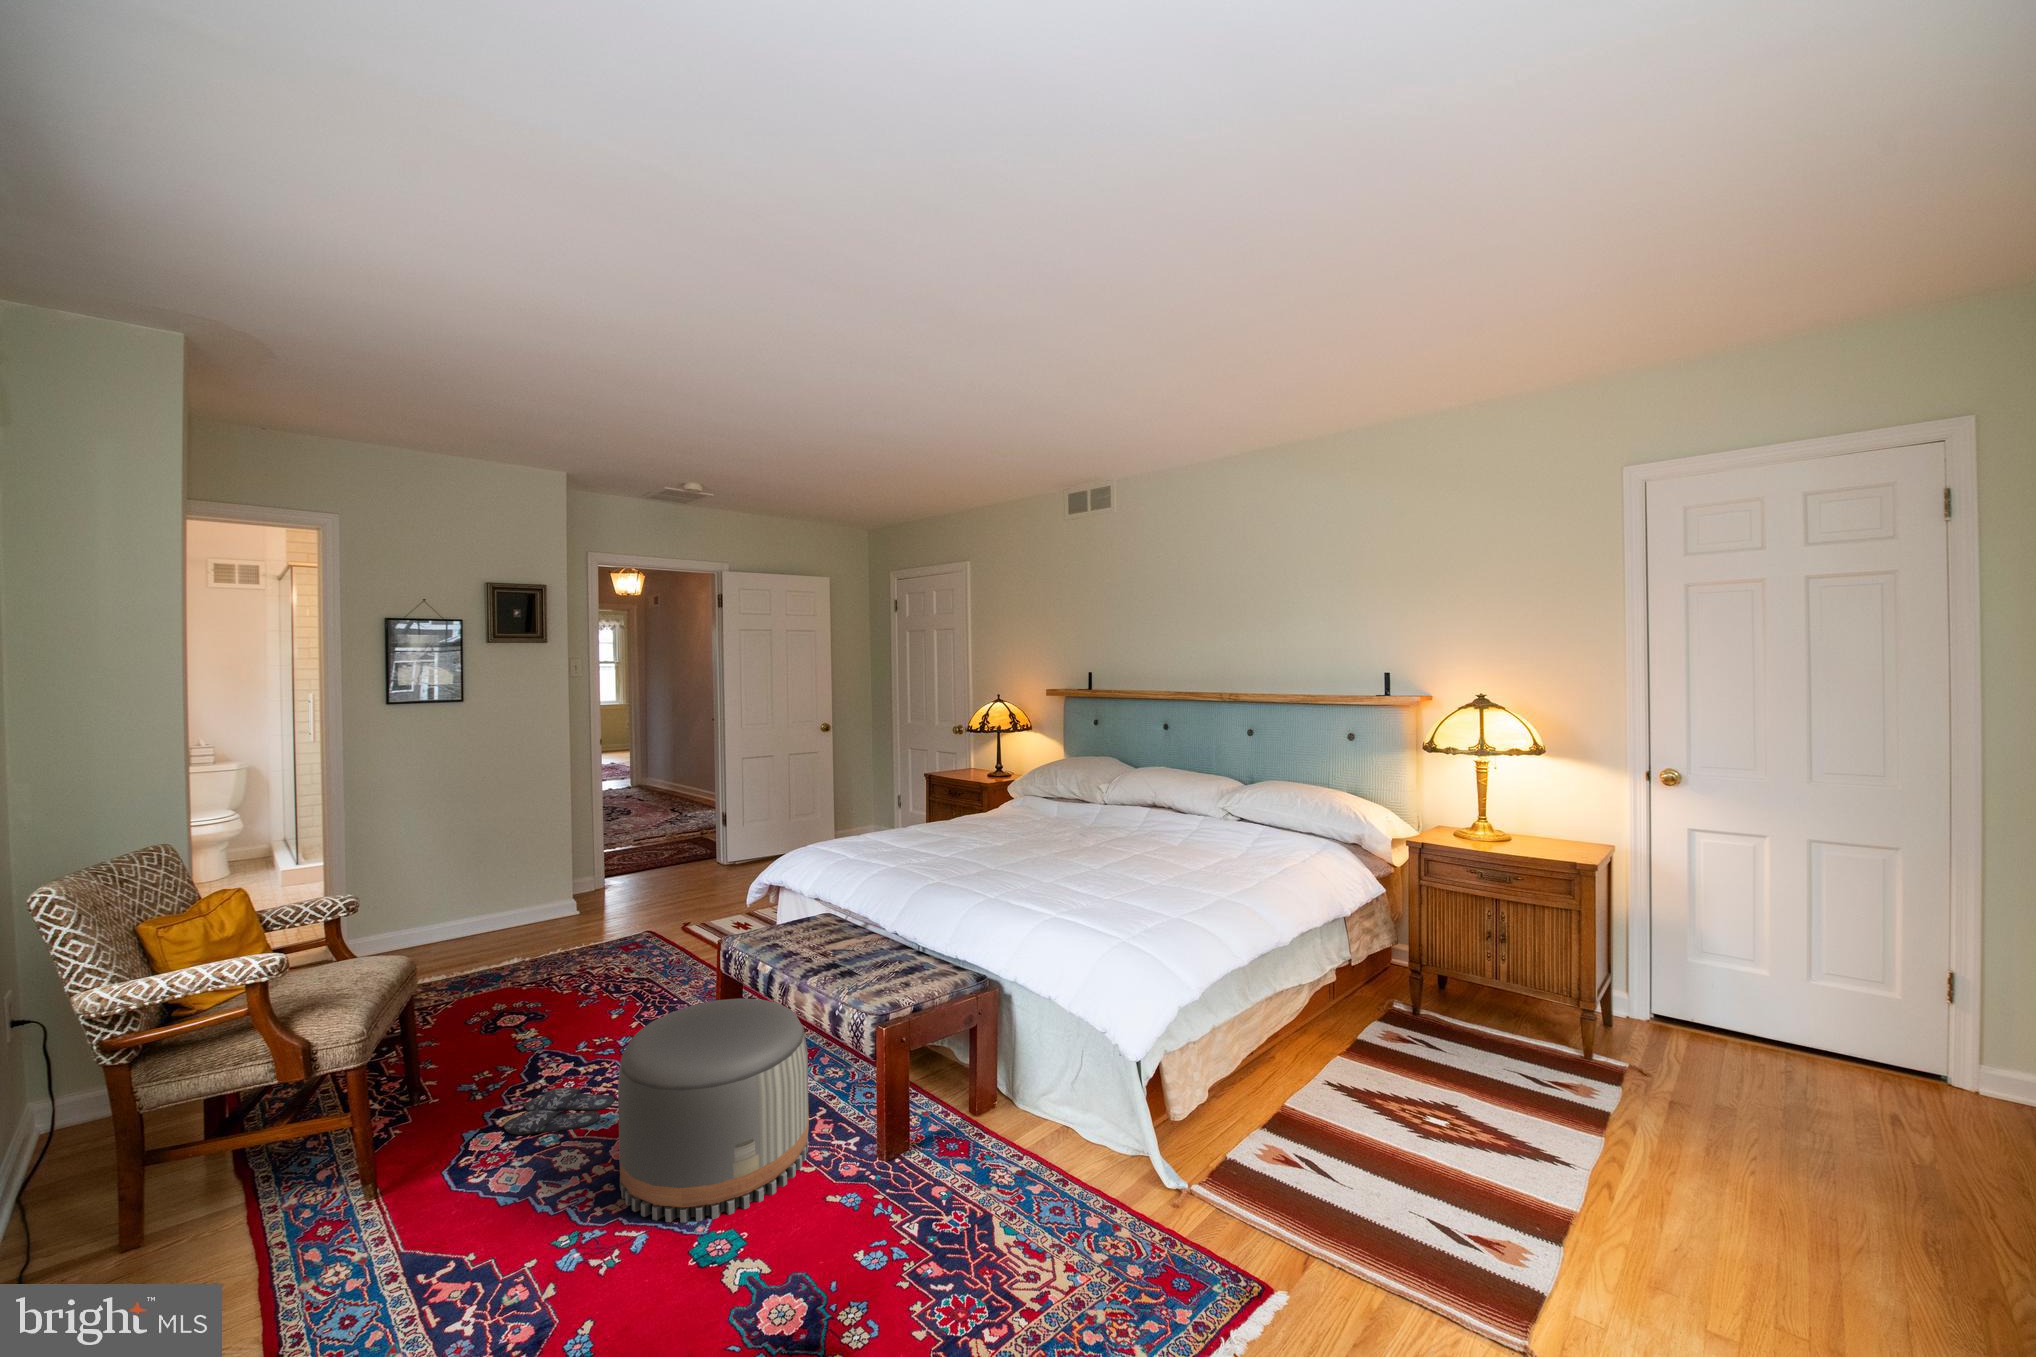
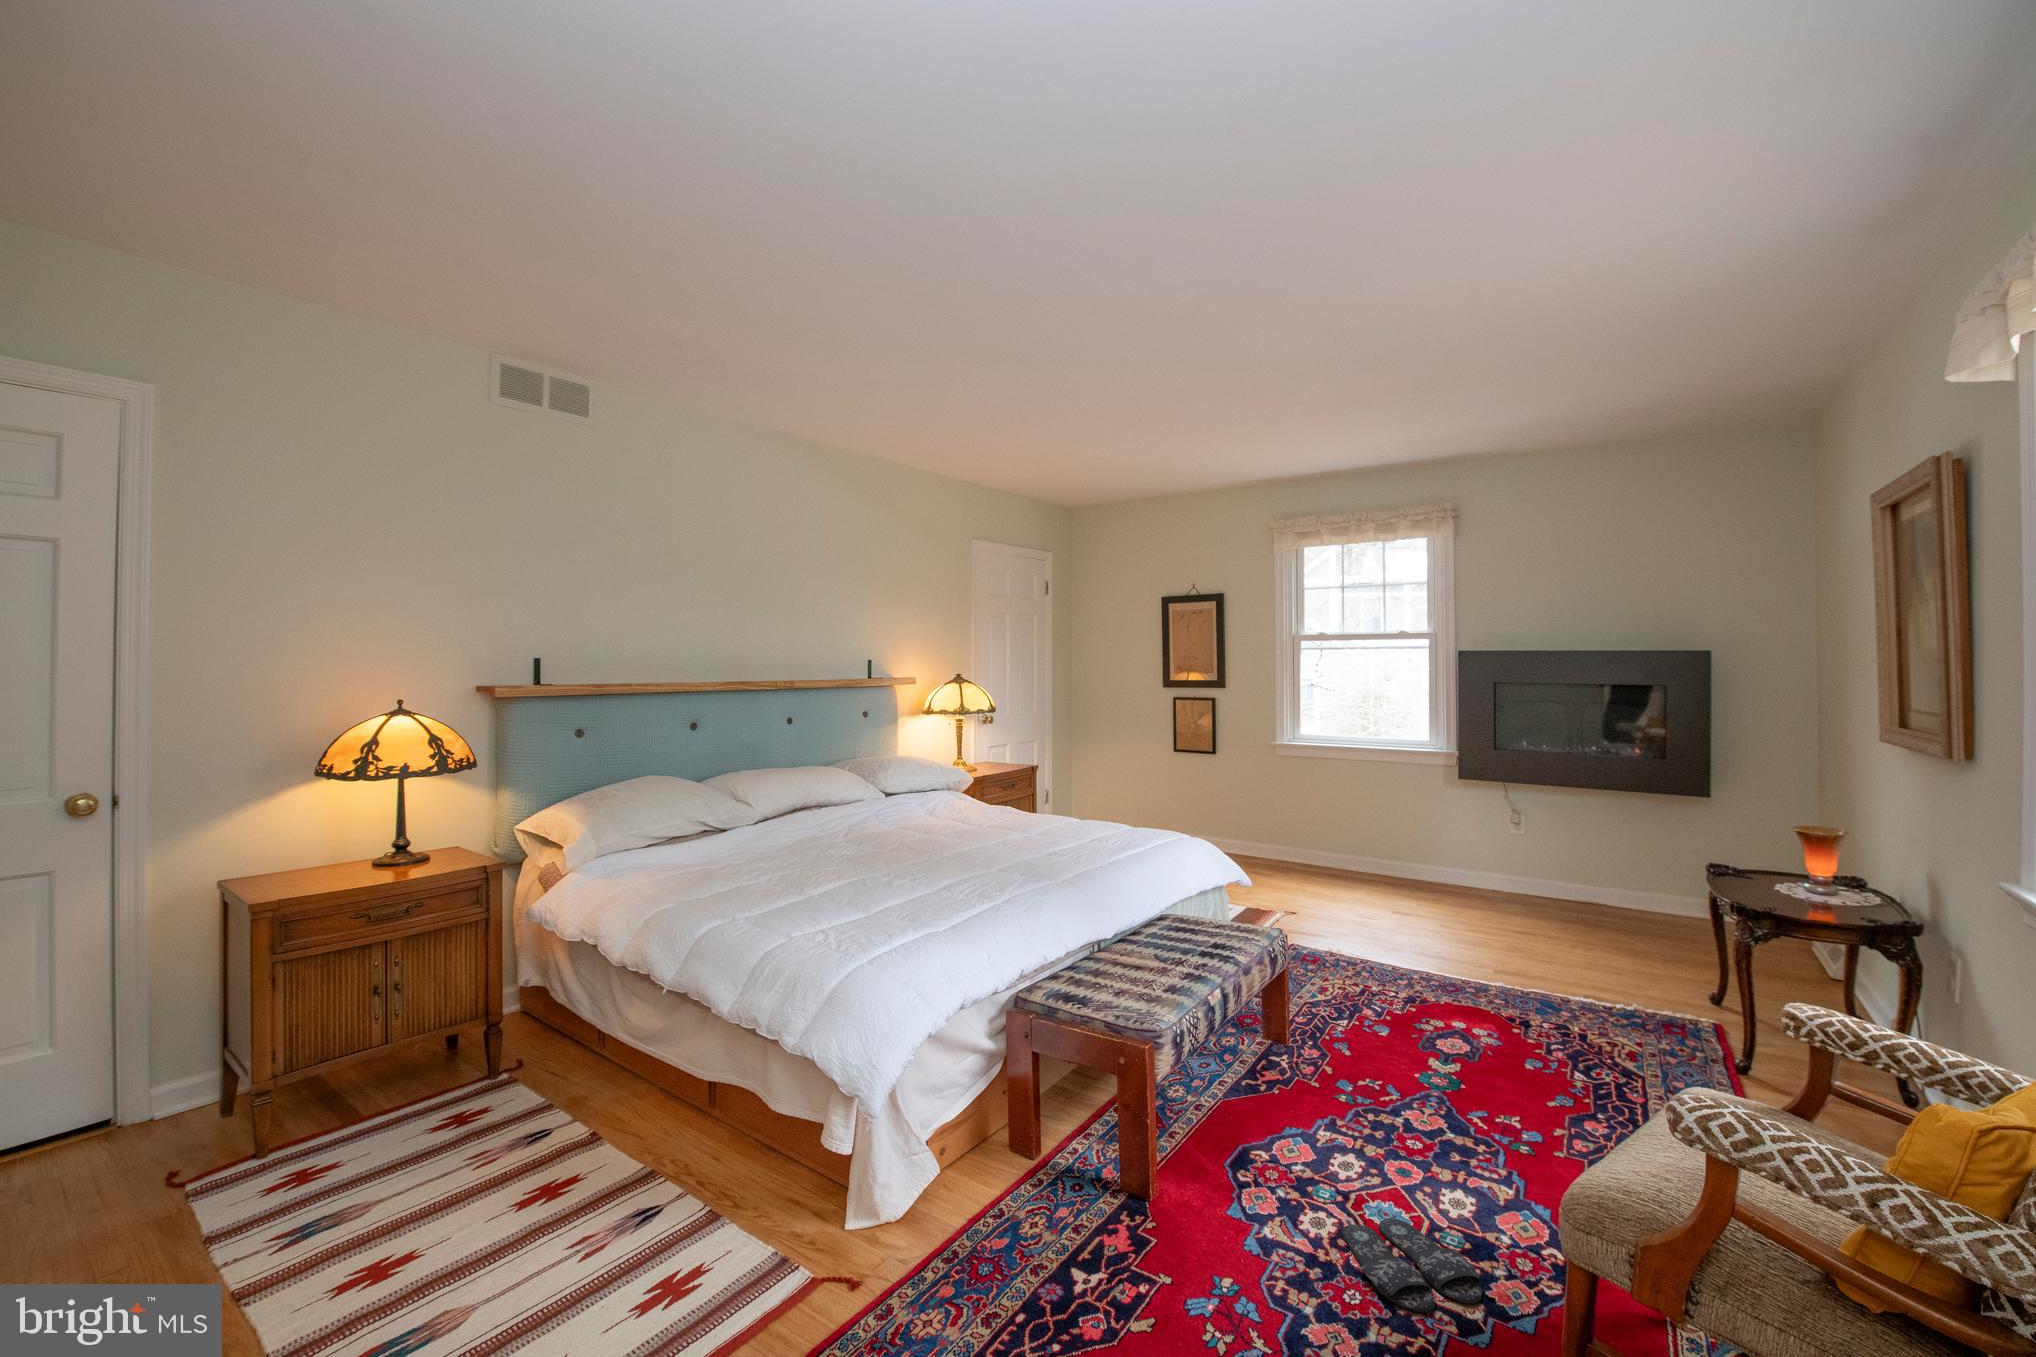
pouf: present [618,998,809,1223] -> none [1276,959,1461,1160]

